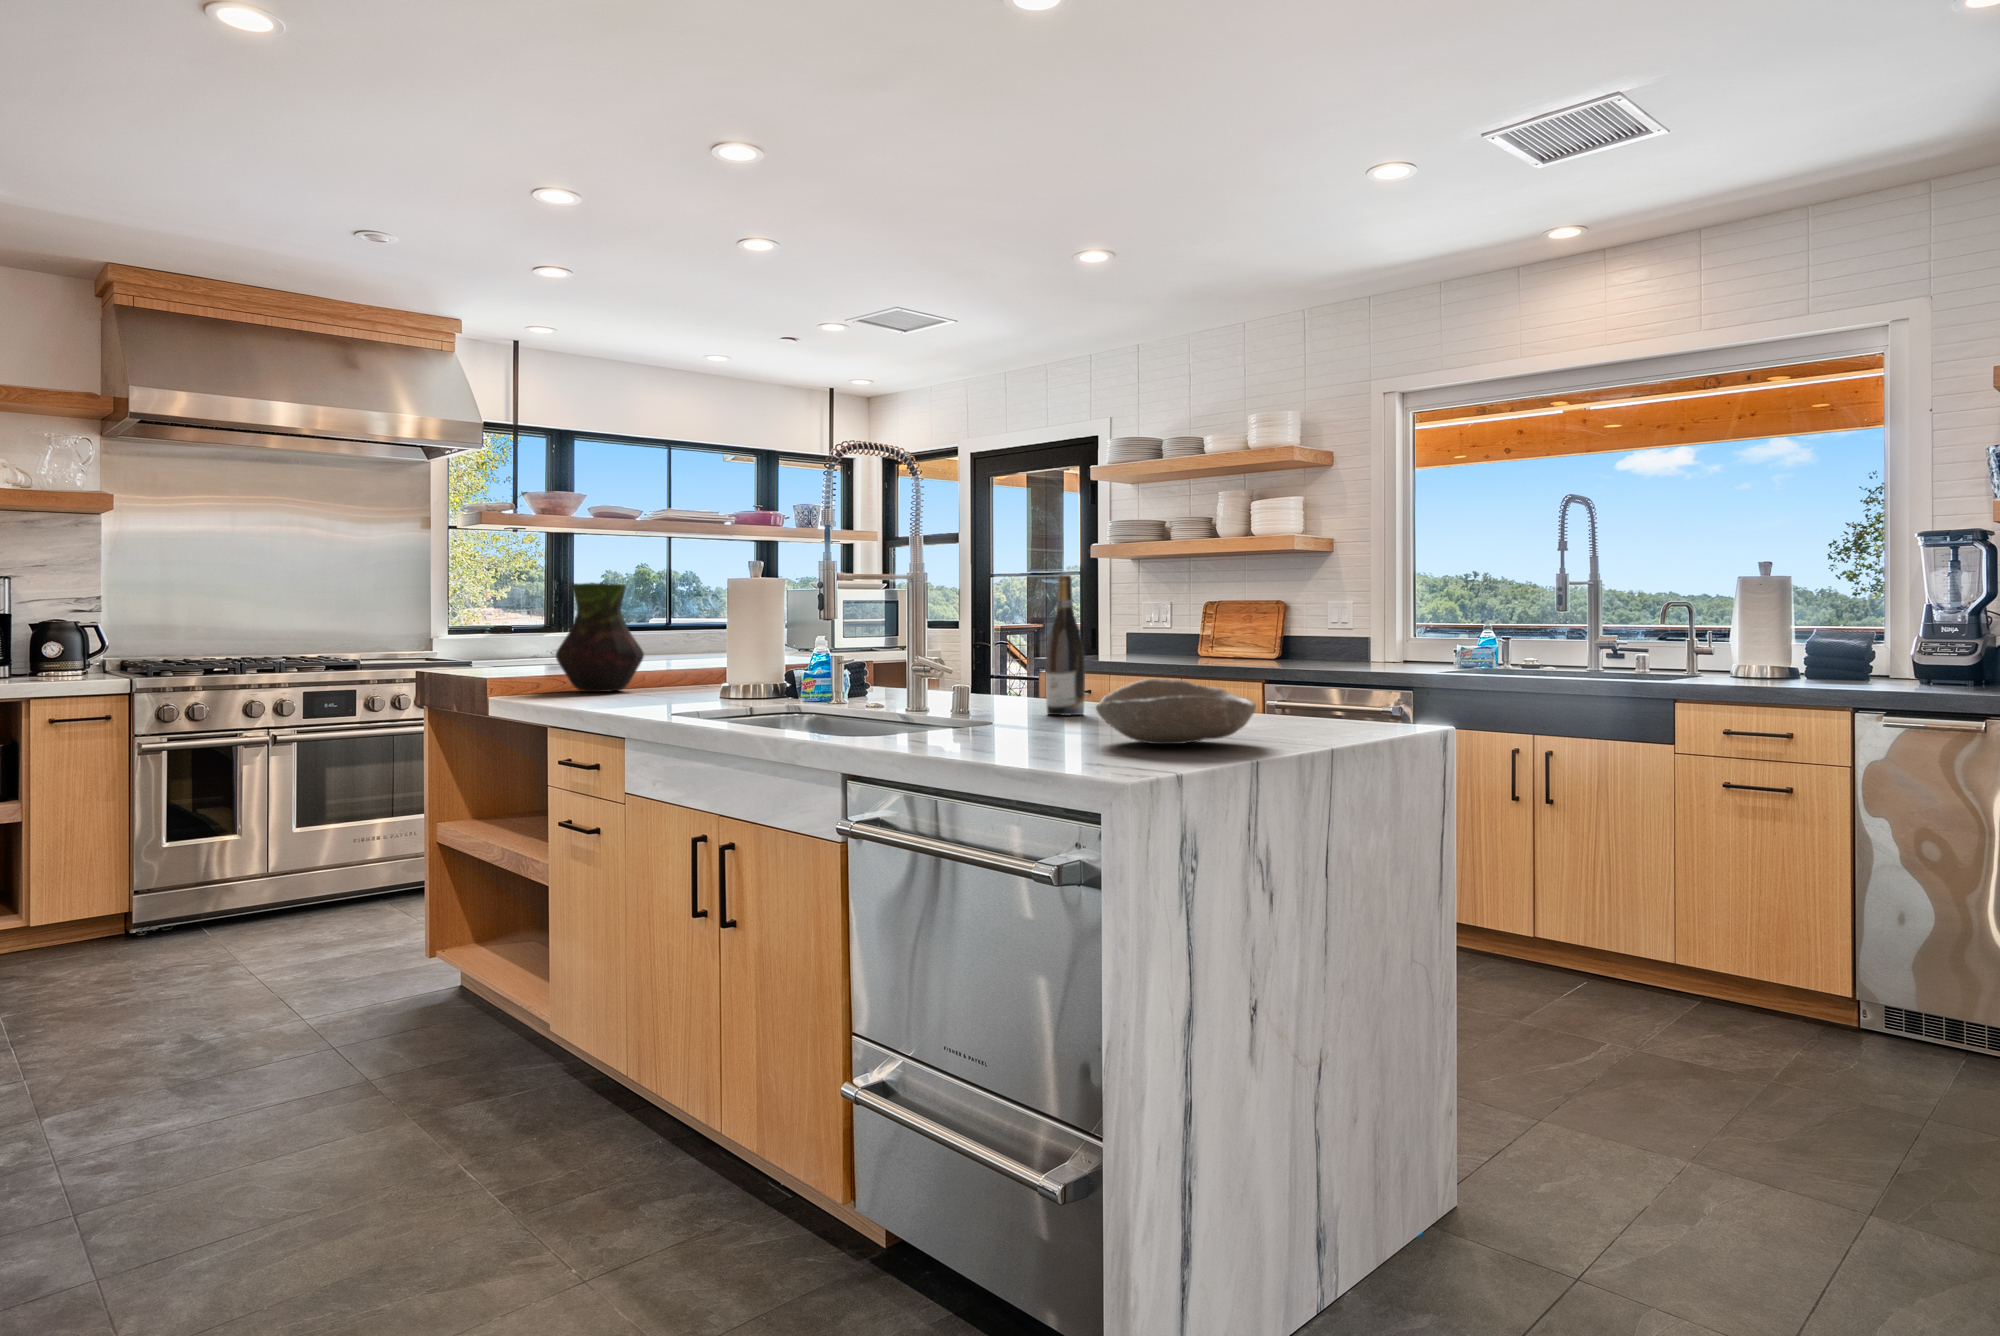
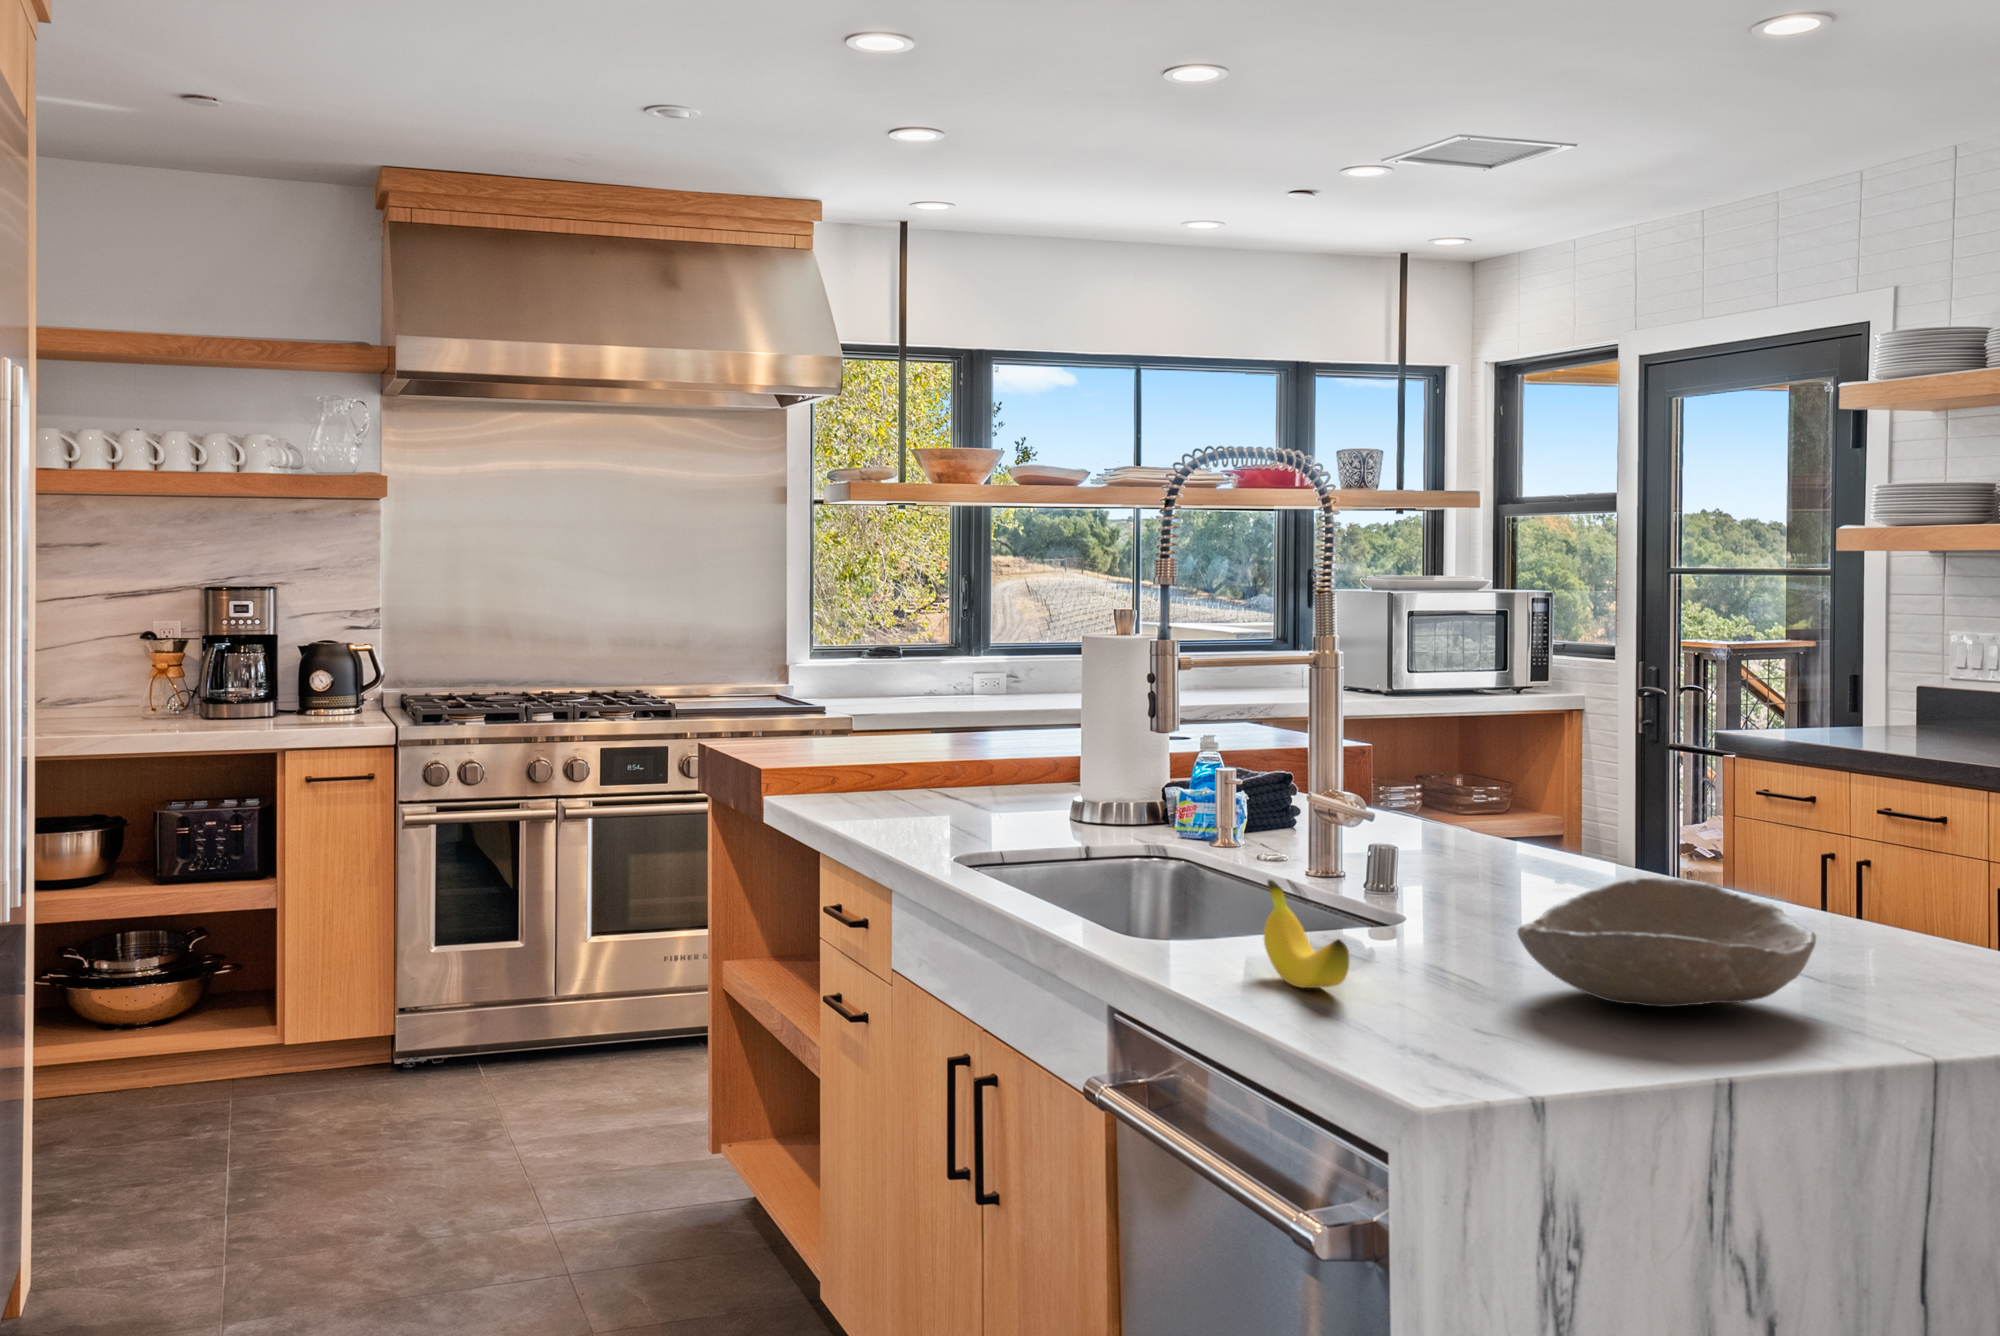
wine bottle: present [1045,575,1085,715] -> none [1538,661,1609,904]
vase: present [556,583,644,692] -> none [861,629,984,791]
banana: none [939,690,1009,749] -> present [1264,879,1349,988]

